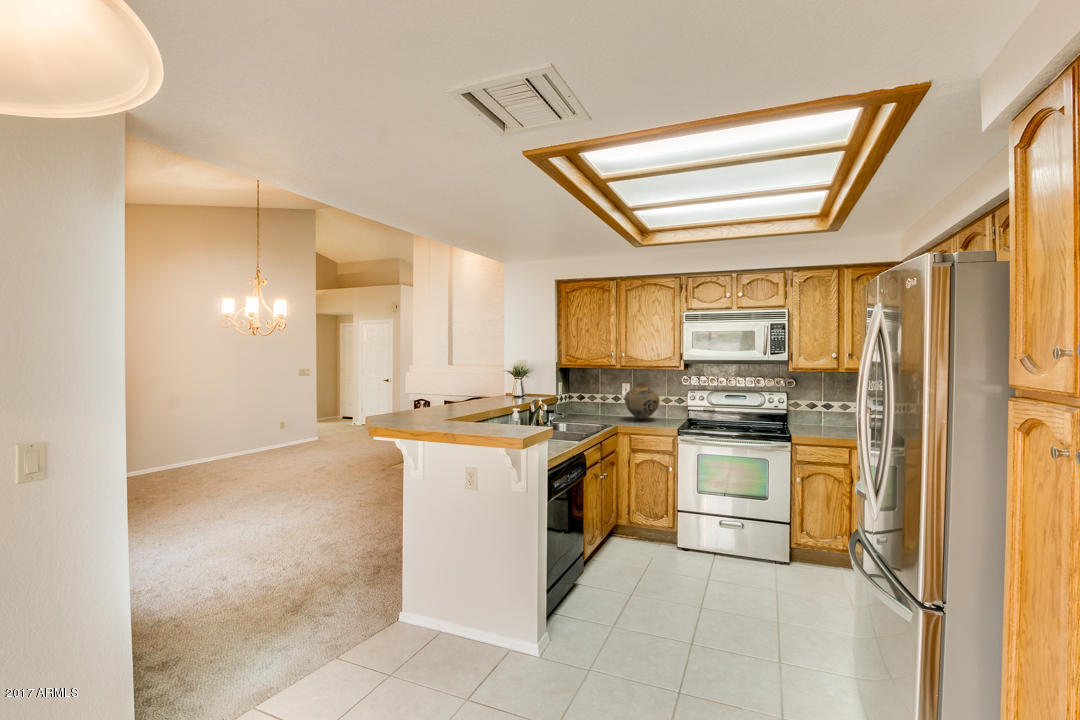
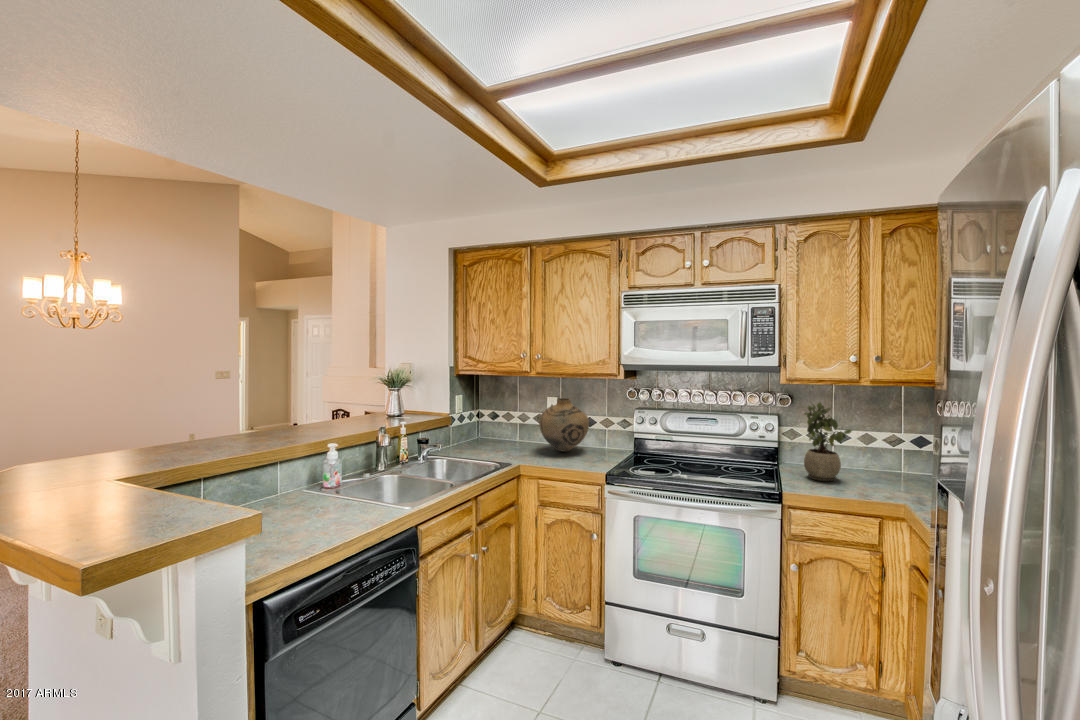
potted plant: none [804,382,833,431] -> present [804,403,852,481]

